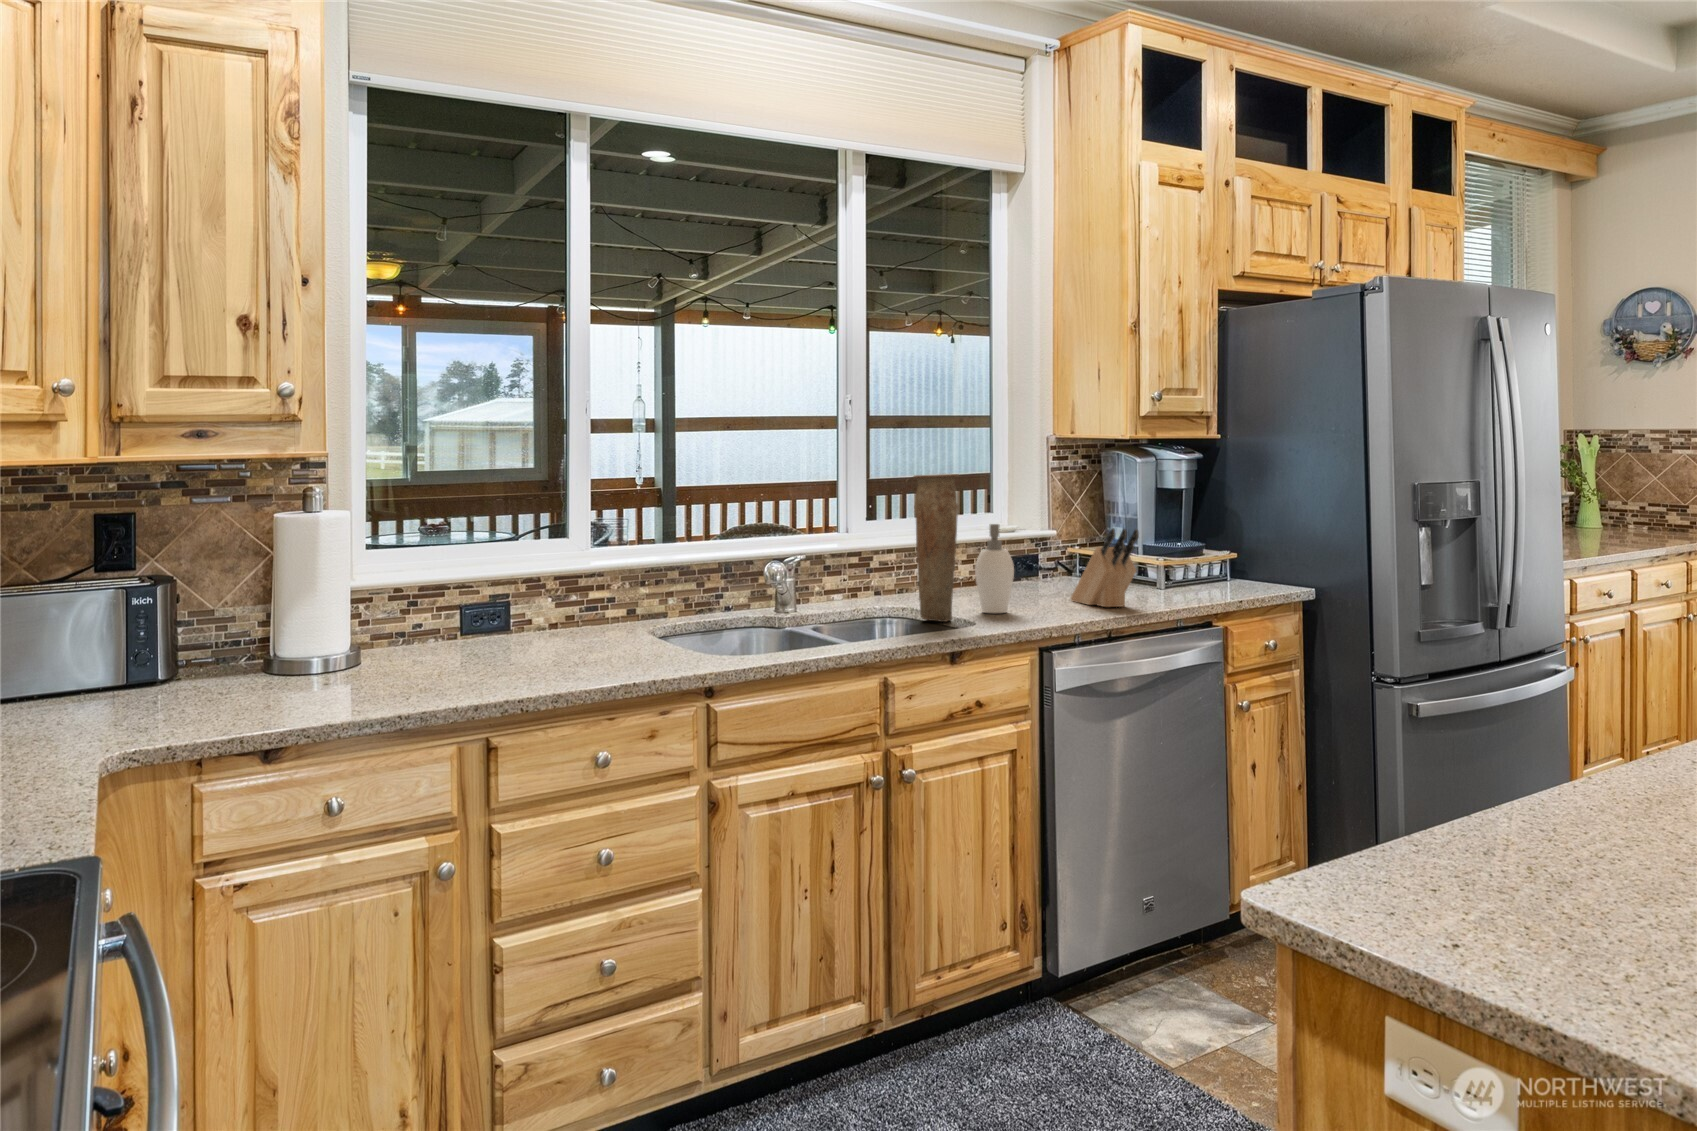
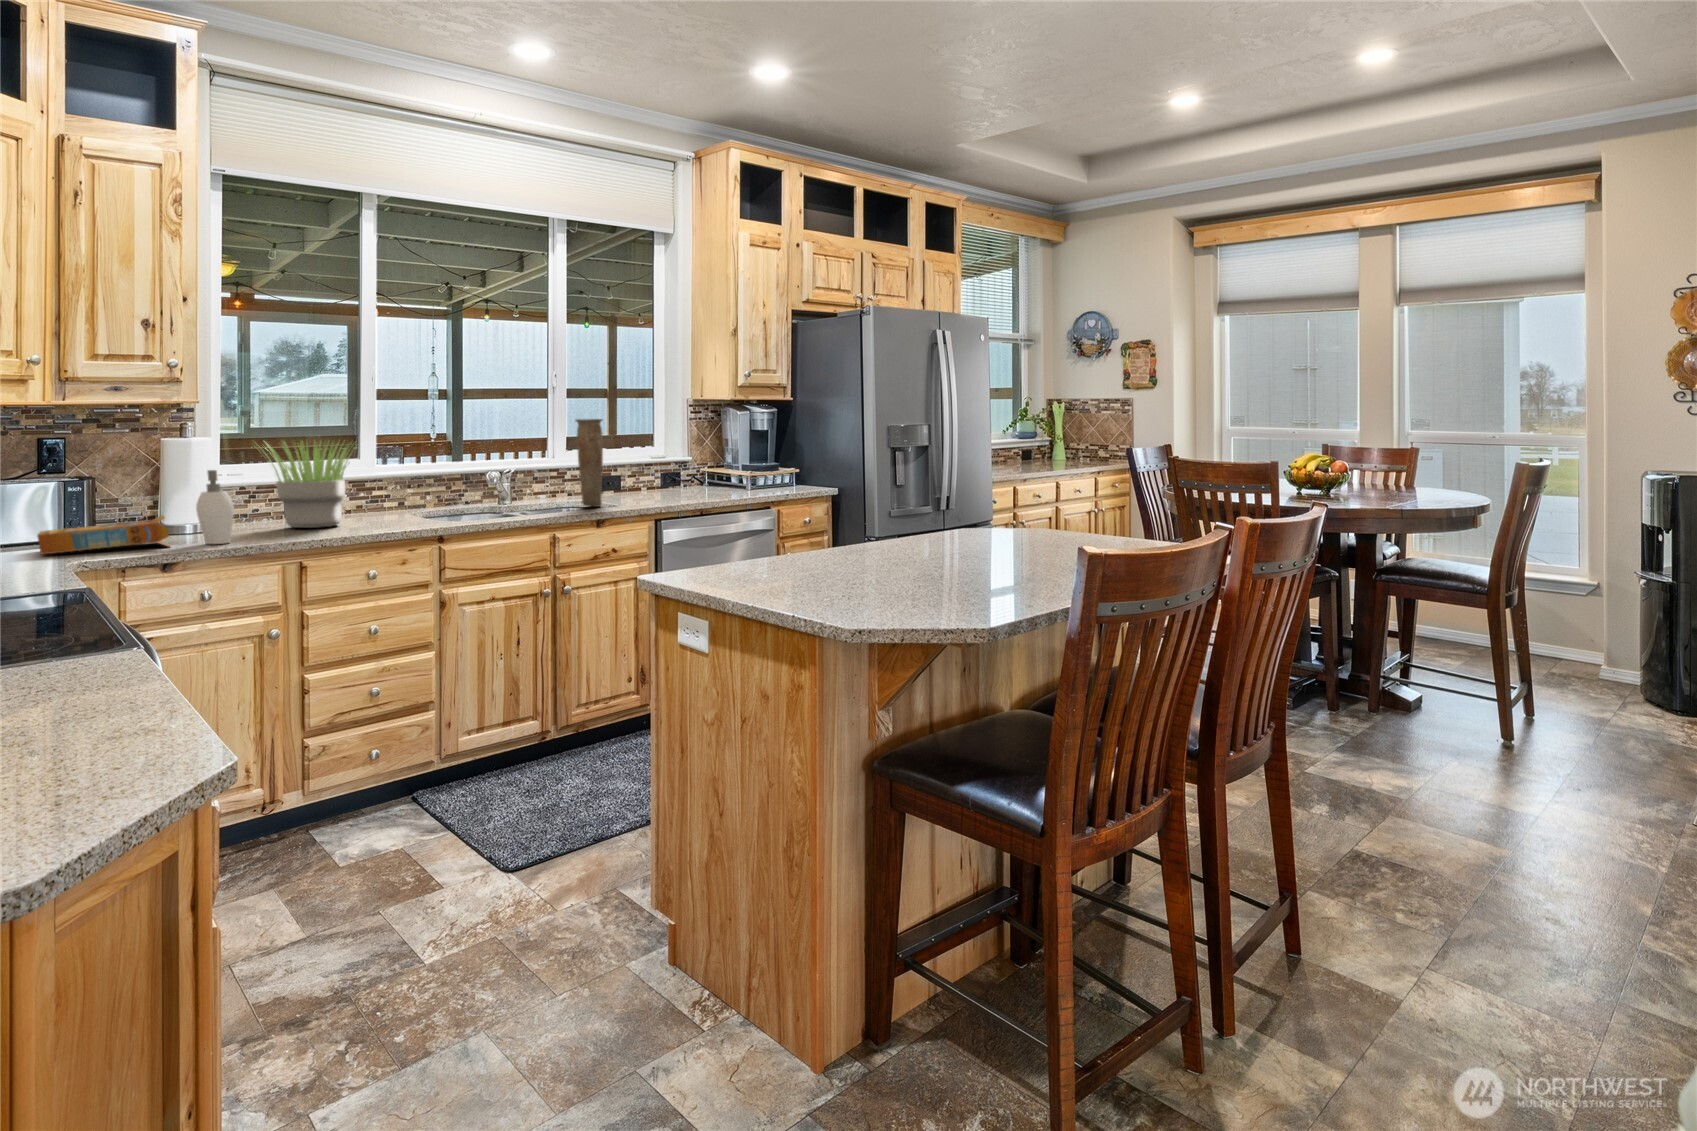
potted plant: none [409,511,591,667] -> present [264,441,353,528]
soap dispenser: present [975,524,1014,613] -> present [196,470,234,544]
knife block: present [1071,529,1139,607] -> none [686,452,718,500]
cereal box: none [59,651,279,733] -> present [38,515,169,555]

